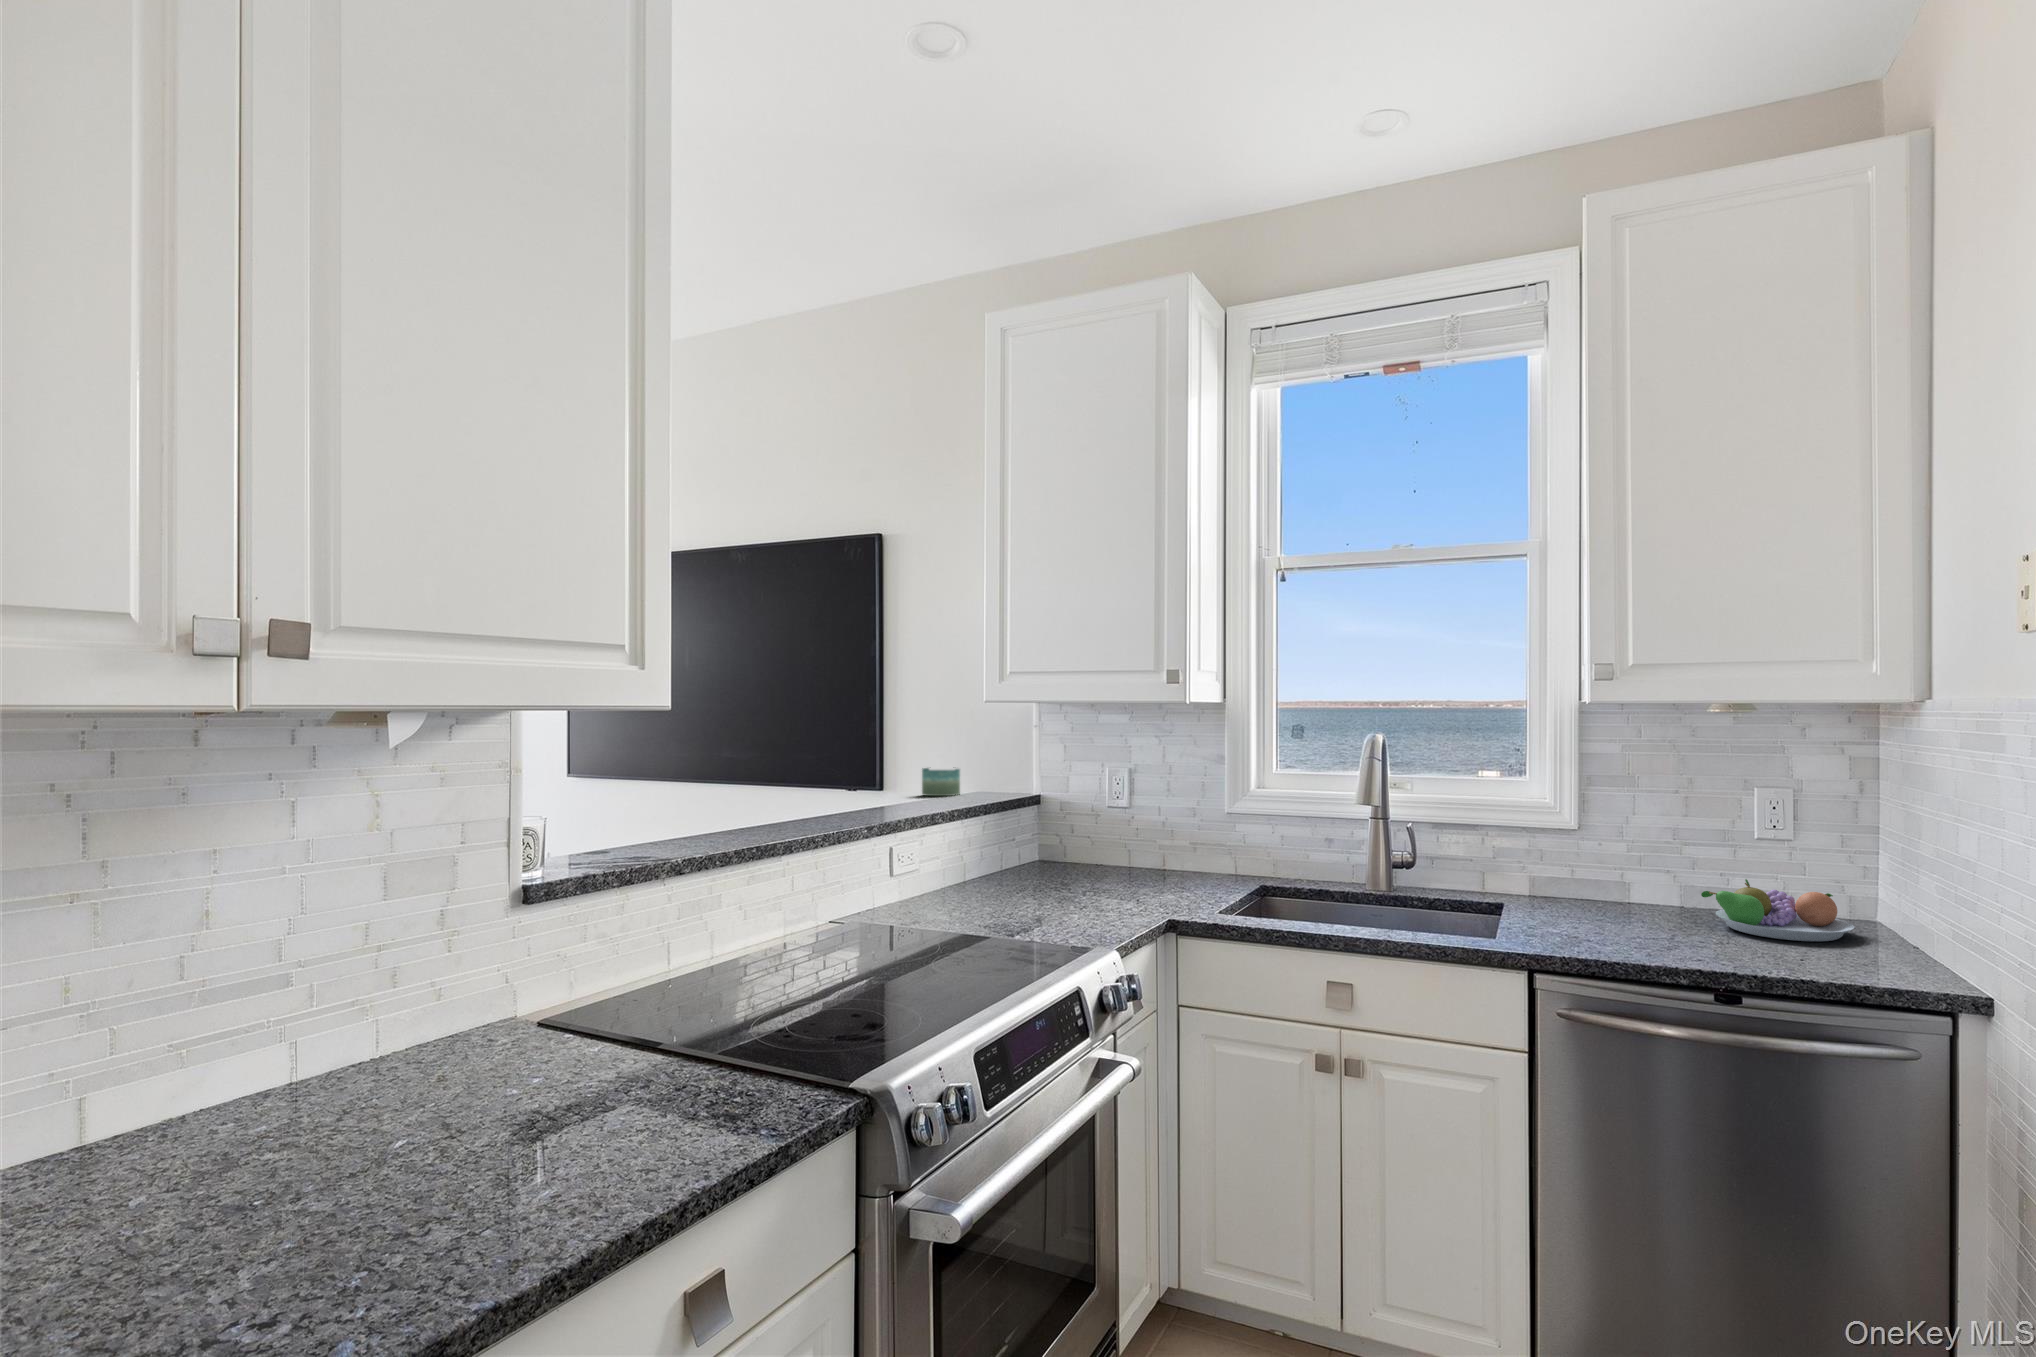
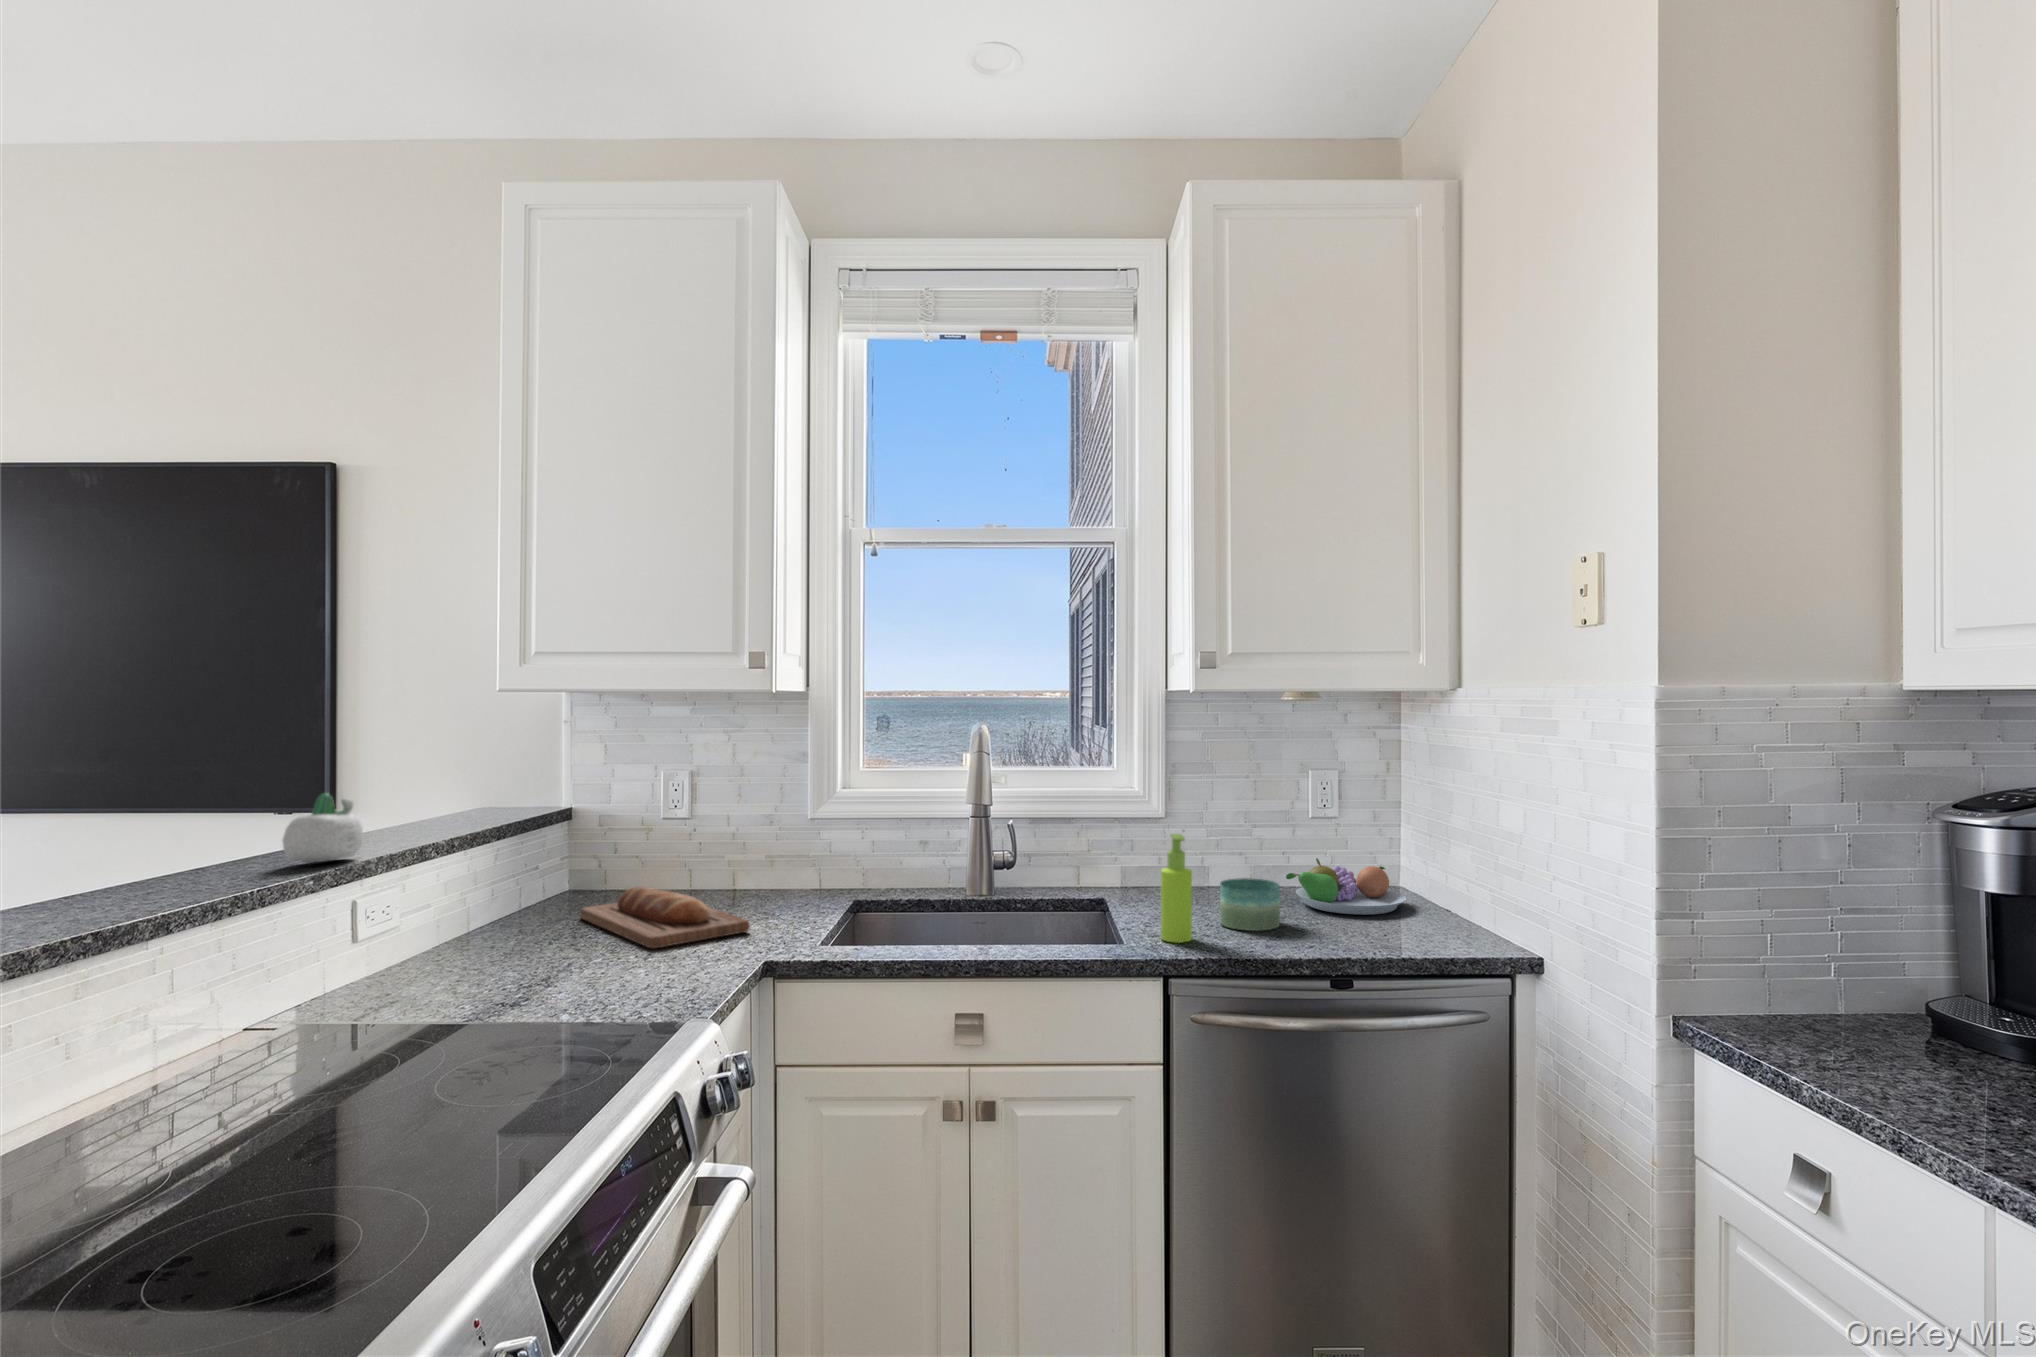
candle: present [922,768,960,796] -> present [1220,878,1280,931]
succulent planter: none [850,771,897,818] -> present [282,793,364,863]
soap dispenser: none [1536,839,1570,943] -> present [1161,834,1192,943]
bread loaf: none [1043,857,1165,902] -> present [580,887,750,948]

